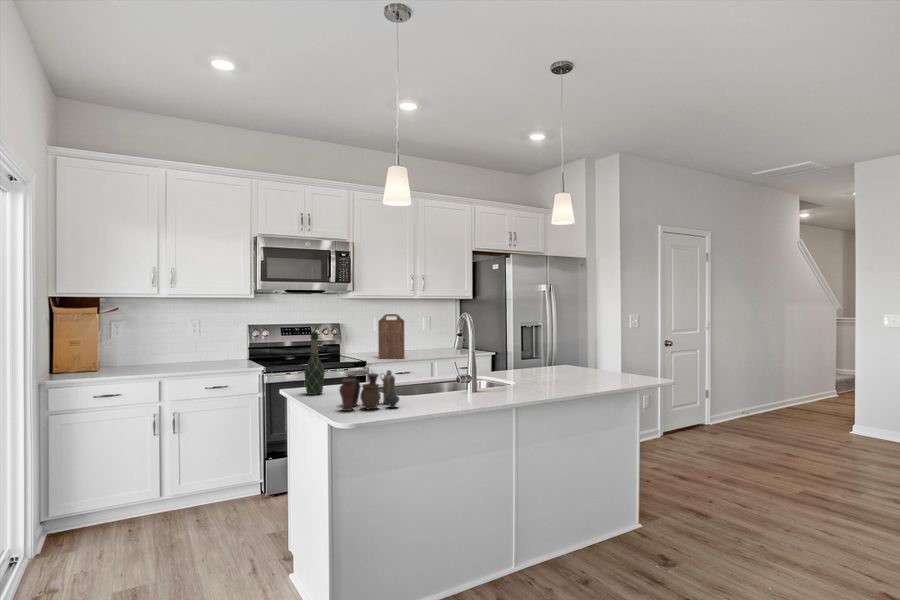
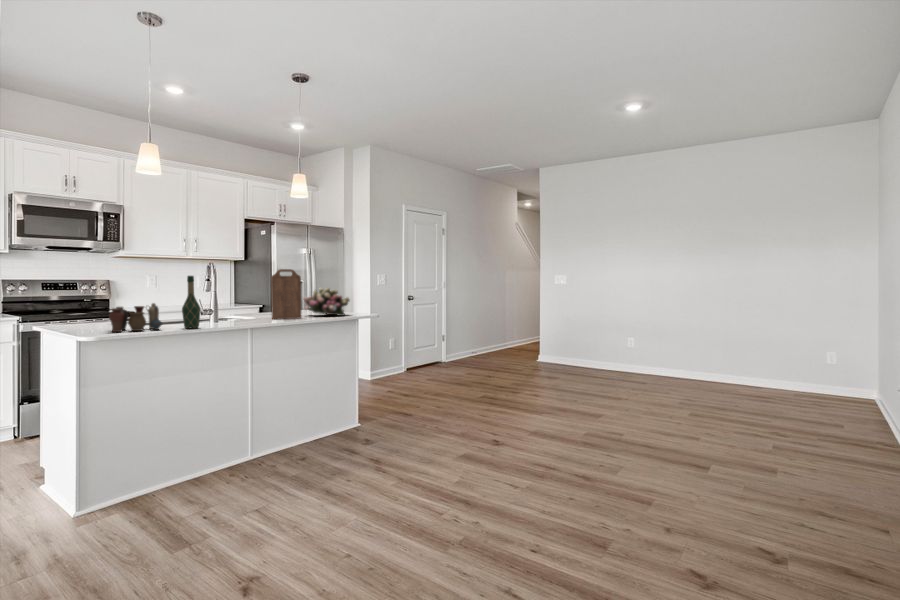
cutting board: present [378,314,404,359] -> present [271,269,301,319]
wine bottle: present [304,332,325,395] -> present [182,276,201,329]
flower arrangement: none [558,341,619,380] -> present [304,288,349,316]

